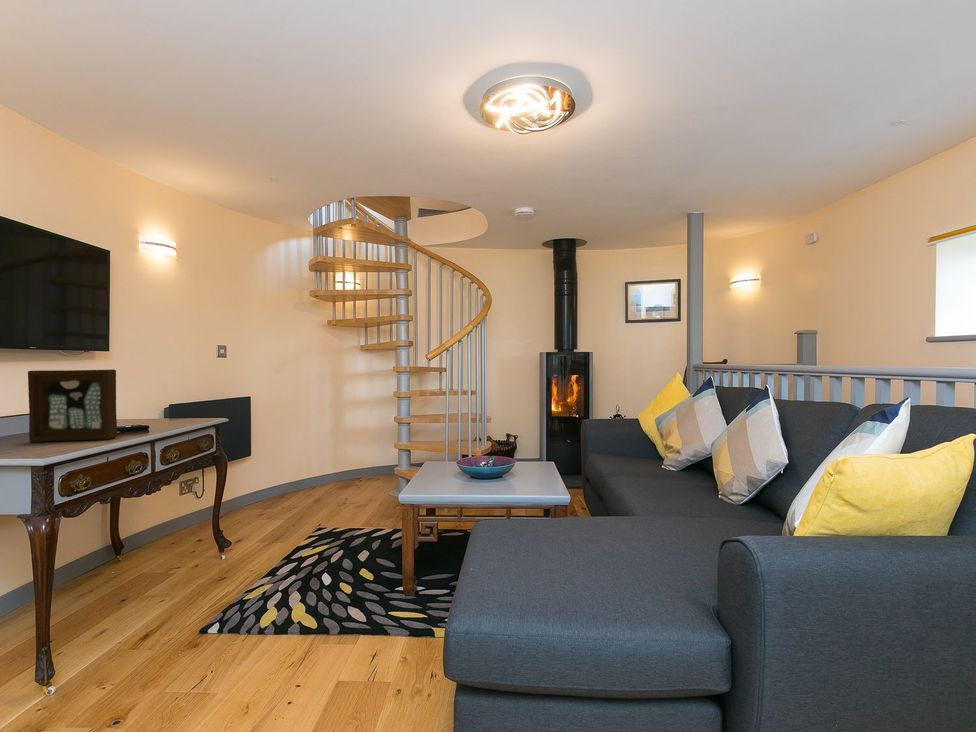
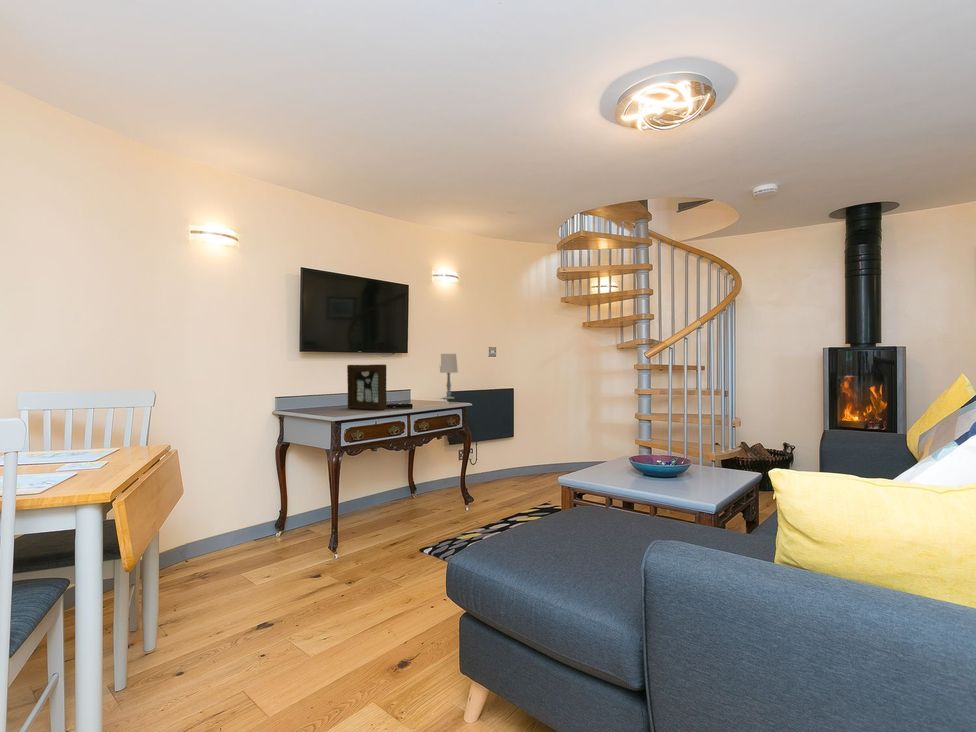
table lamp: none [152,353,183,415] -> present [440,354,458,399]

